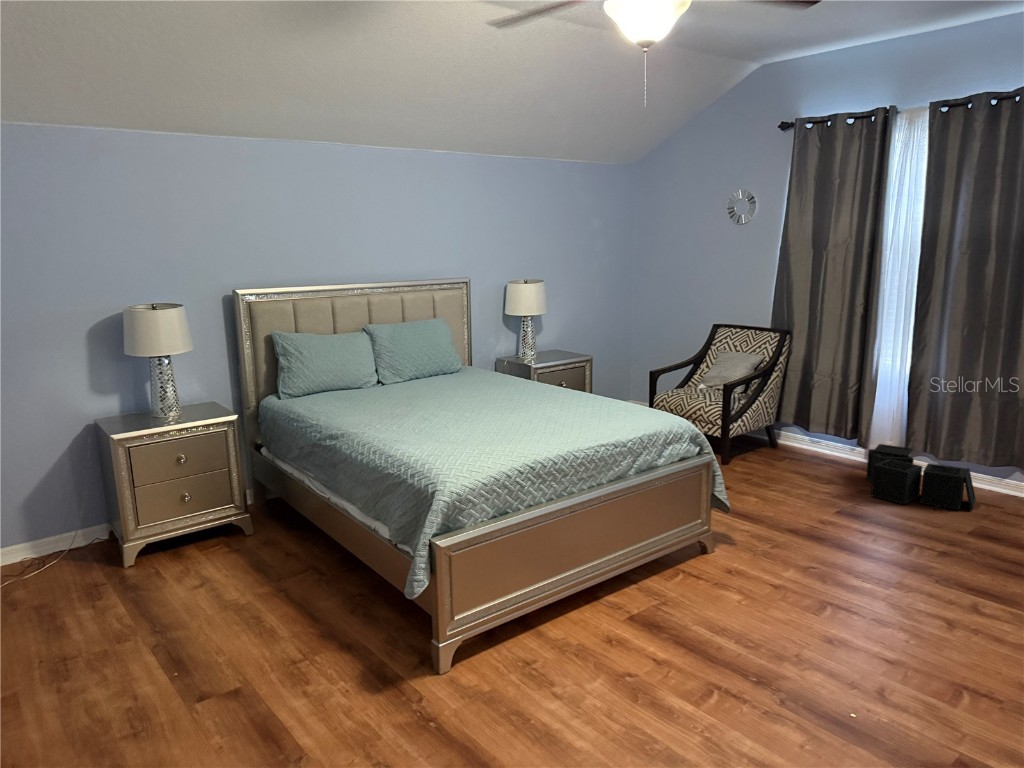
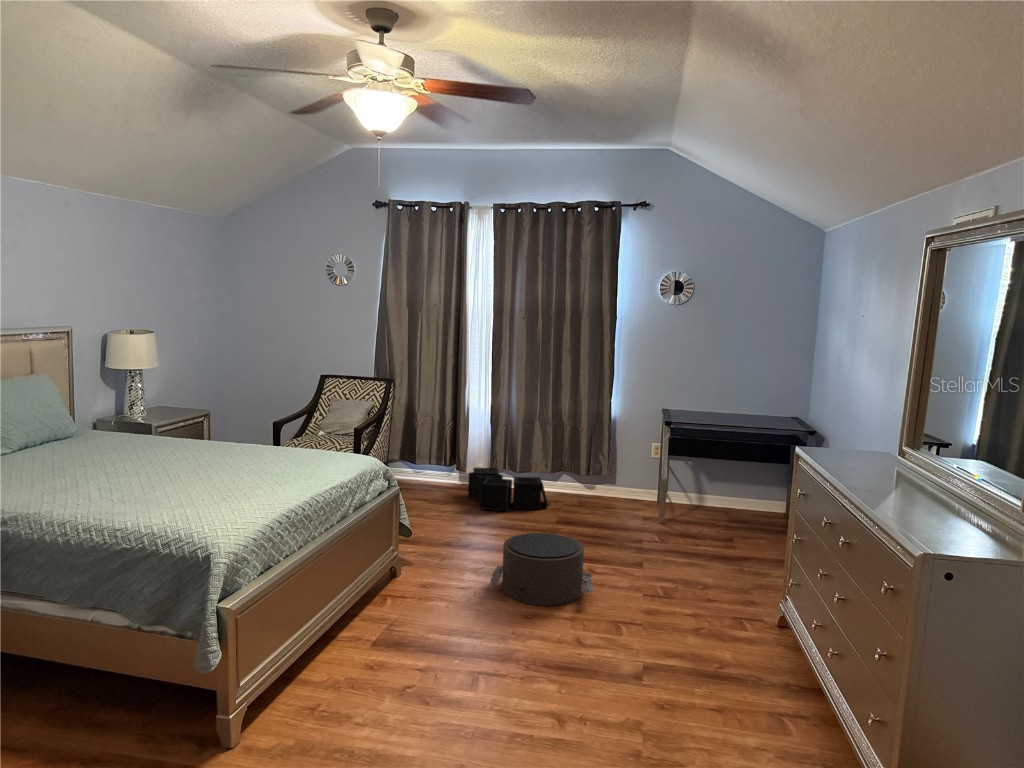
pouf: none [800,537,958,642] -> present [490,533,593,606]

